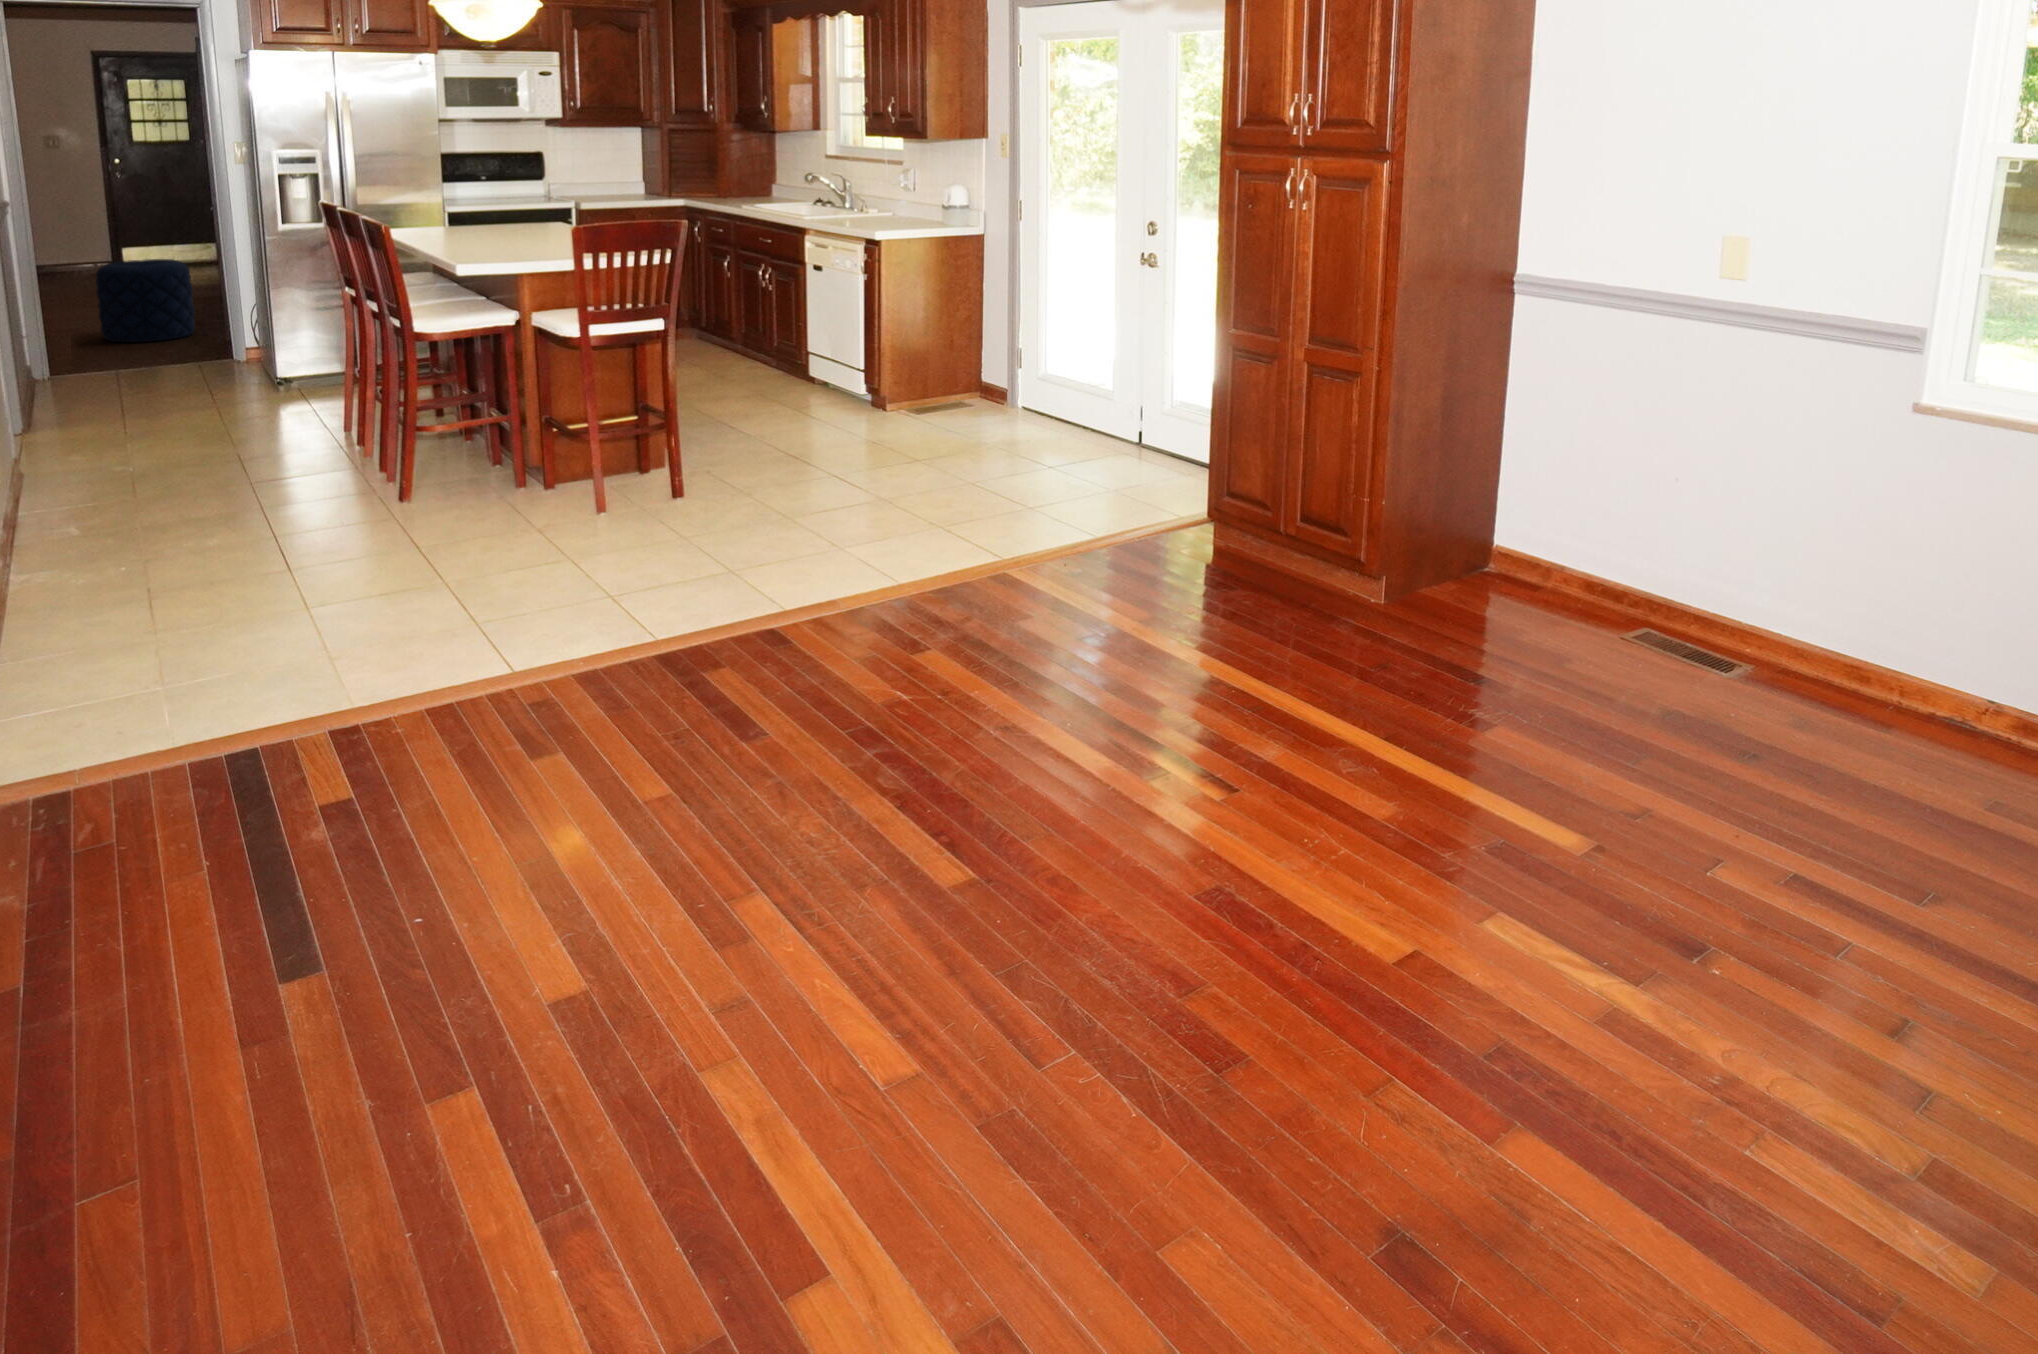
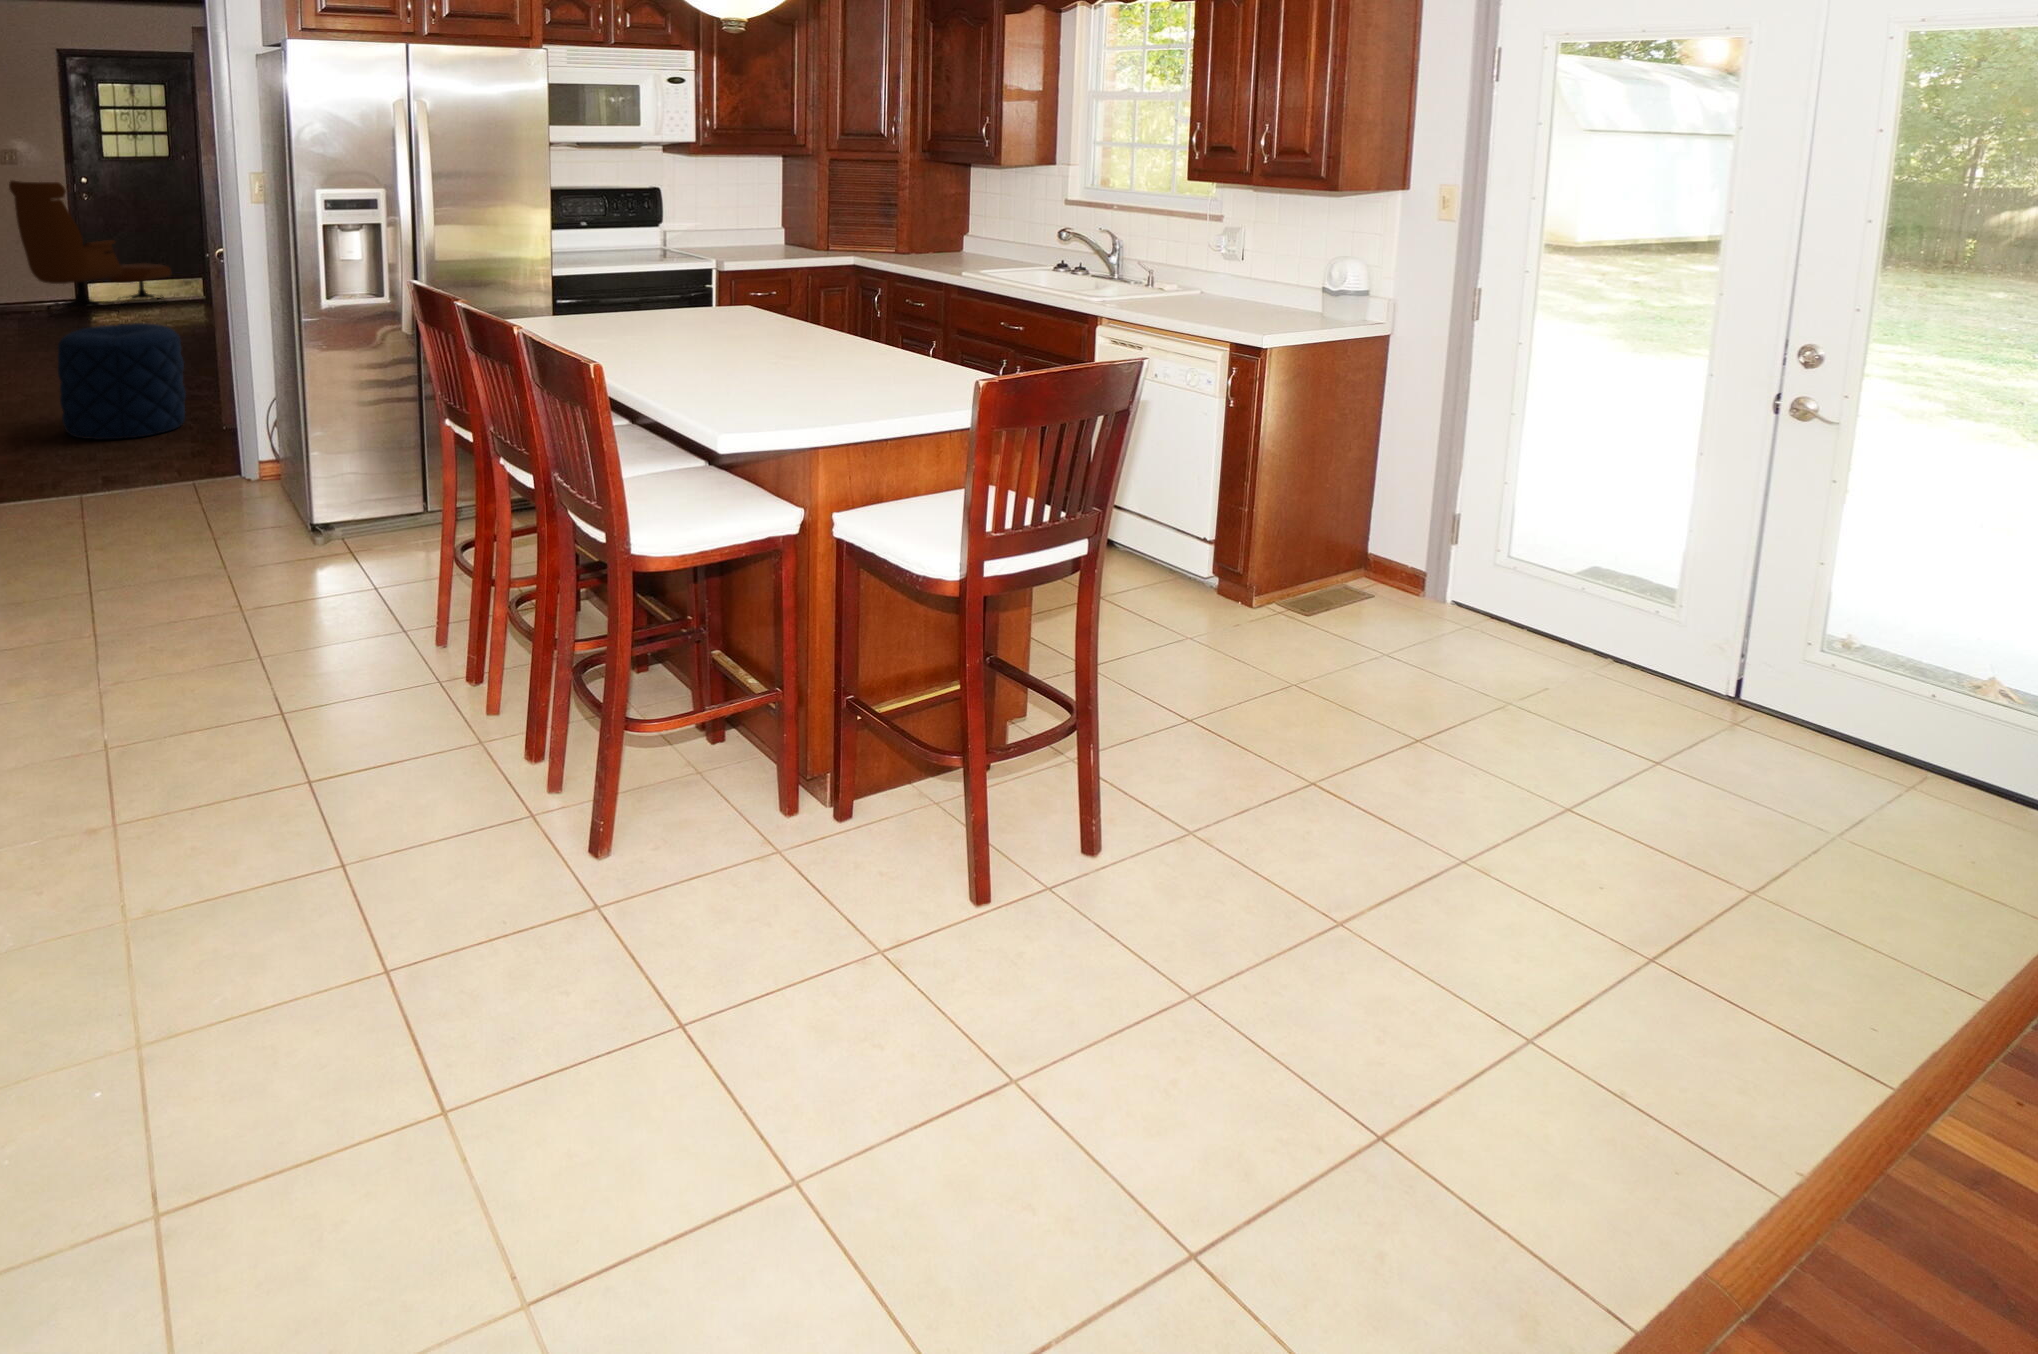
lounge chair: none [55,159,193,271] -> present [9,180,171,317]

